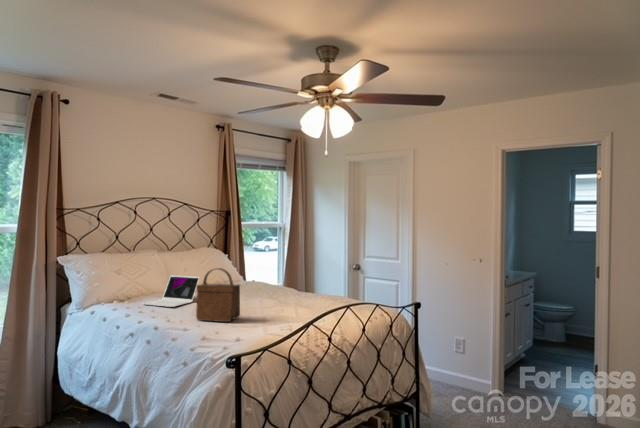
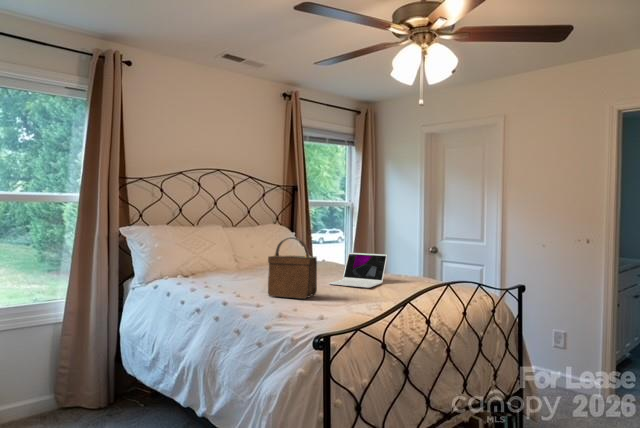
laptop: present [143,275,200,307] -> present [329,253,387,288]

